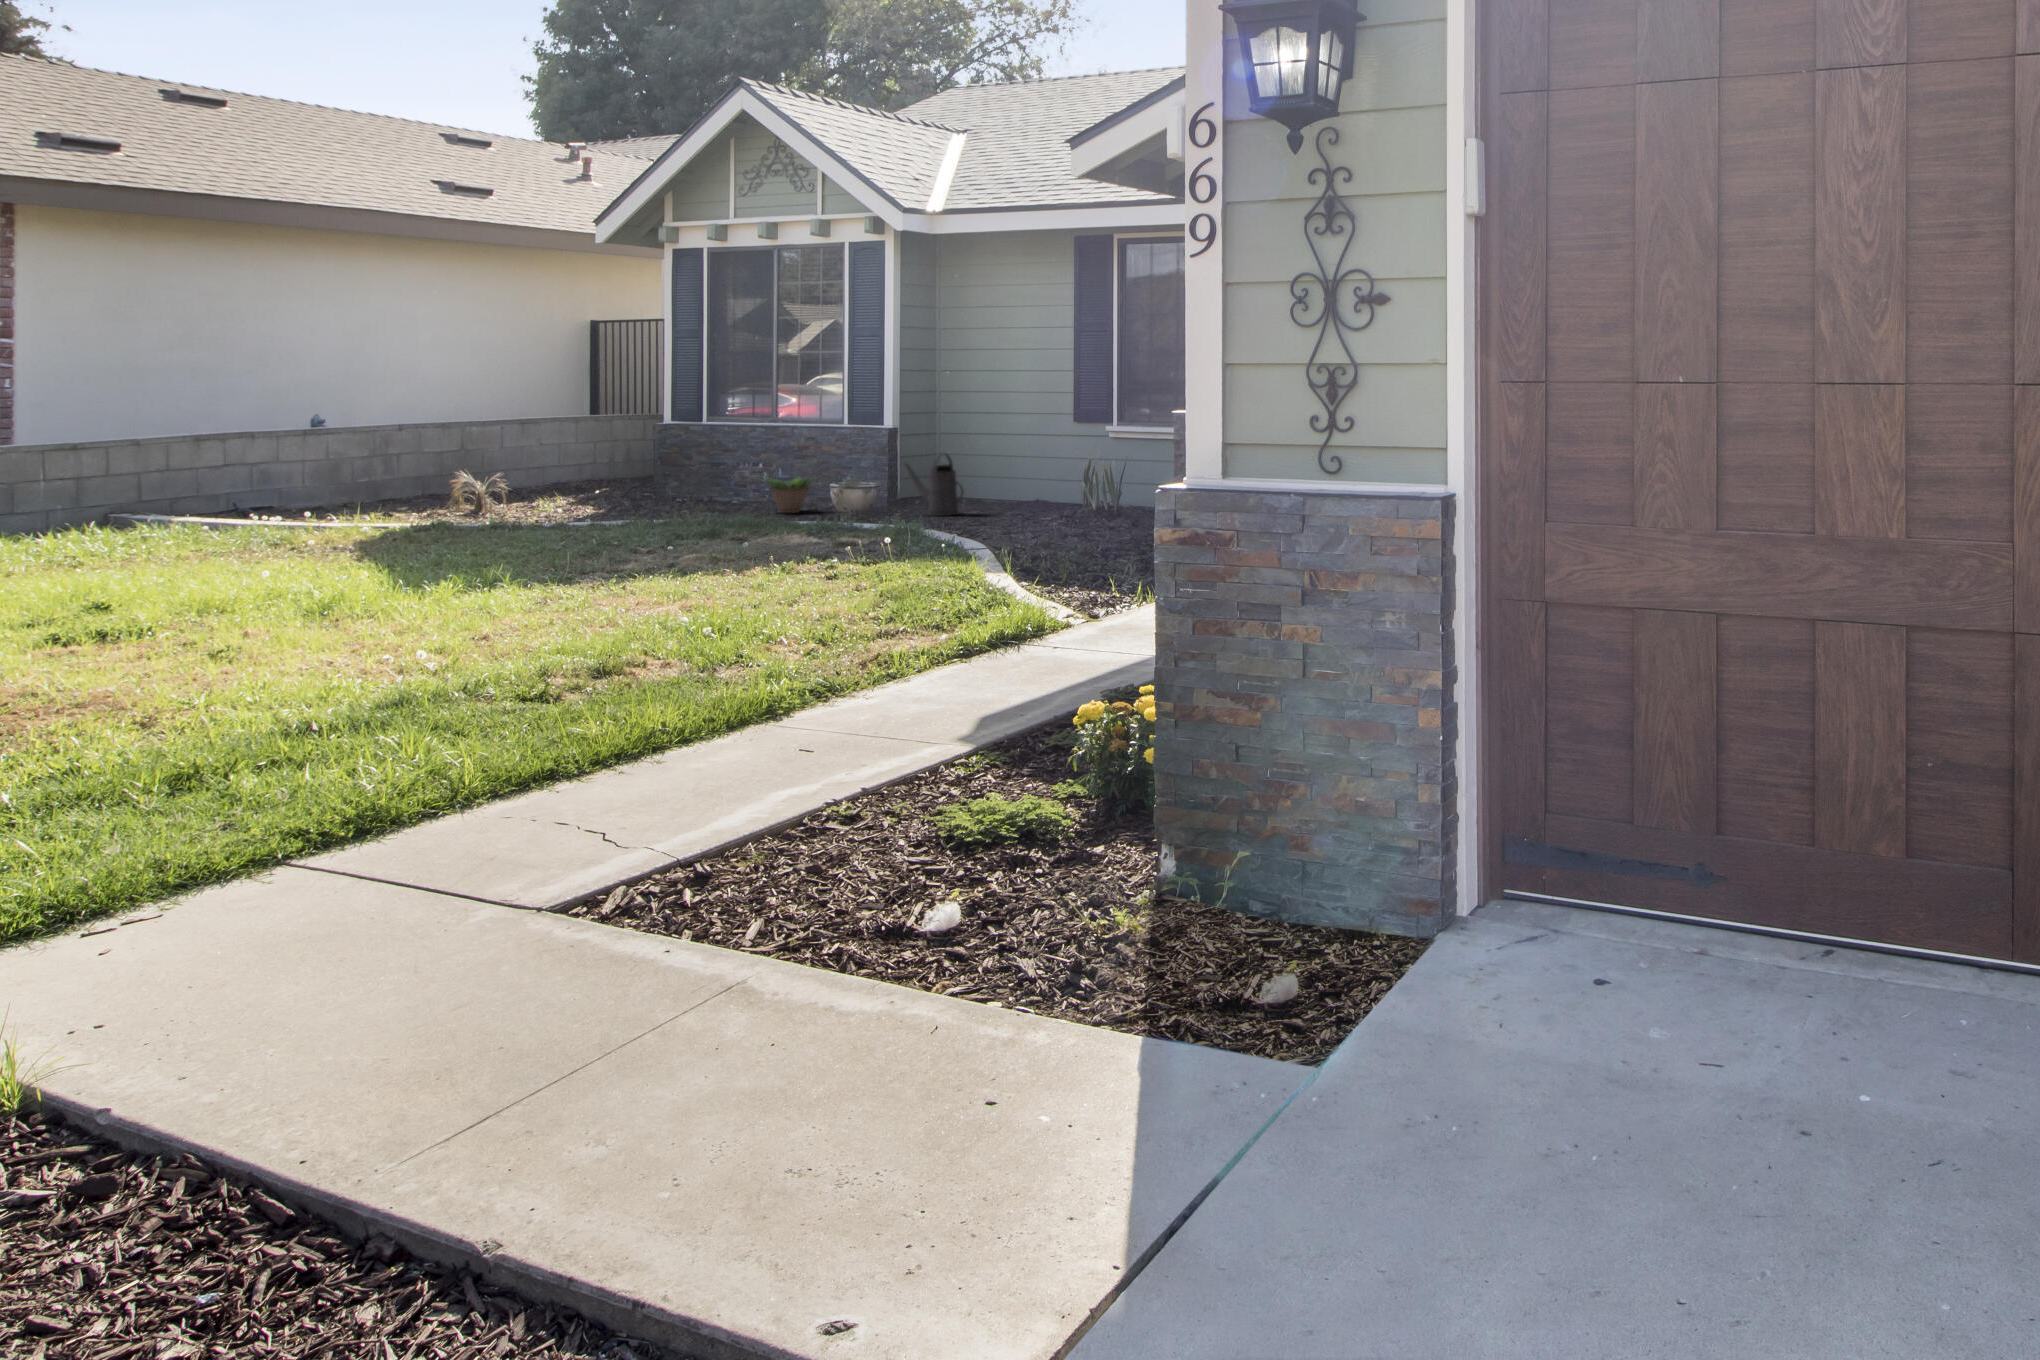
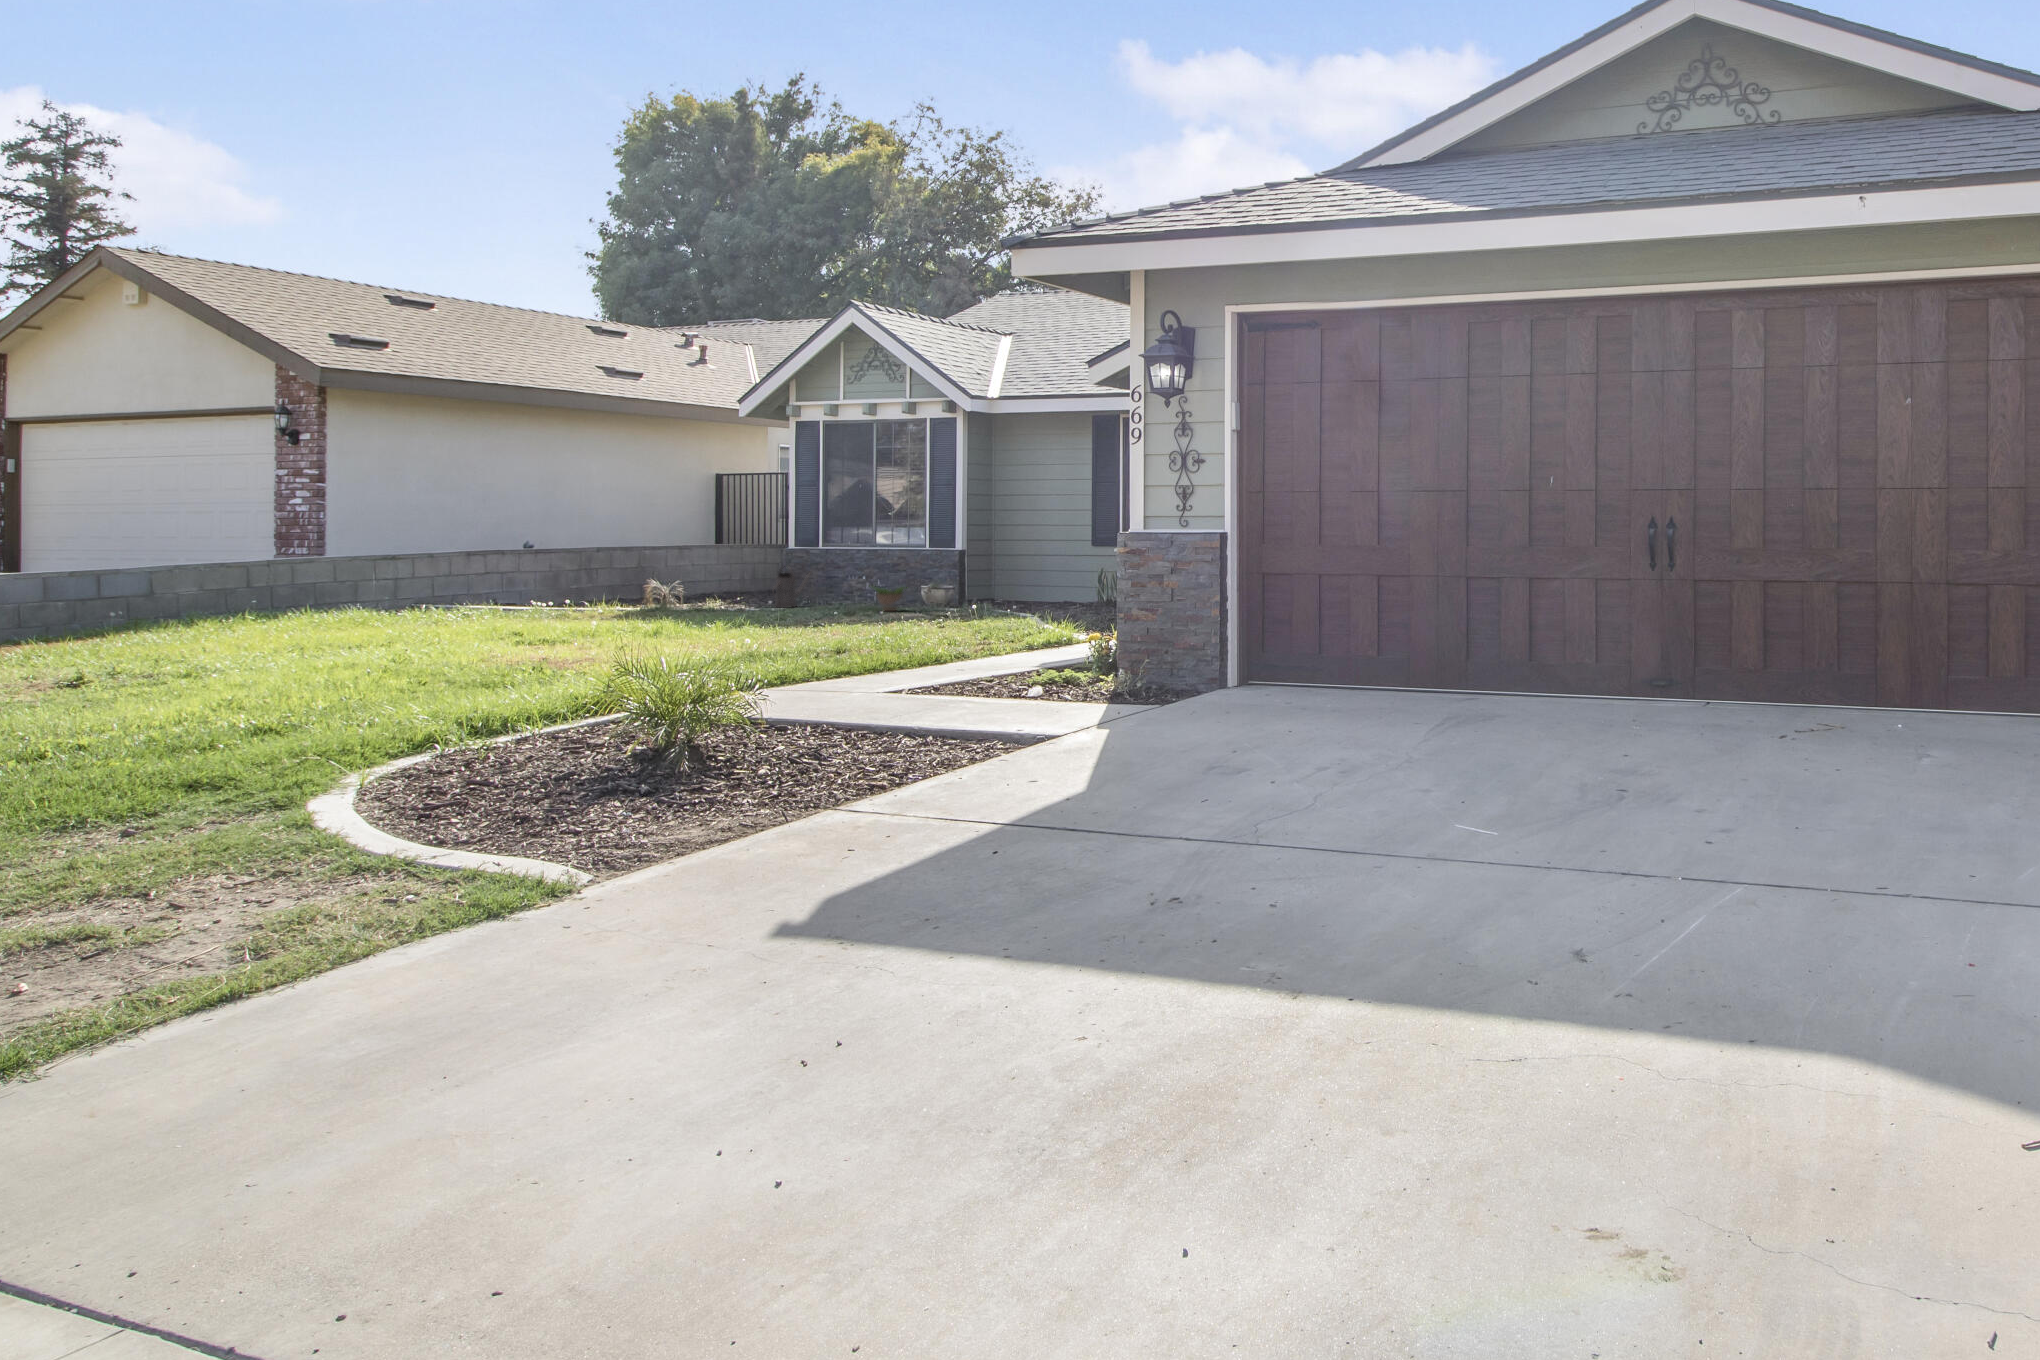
watering can: present [904,453,963,516] -> present [774,566,811,608]

